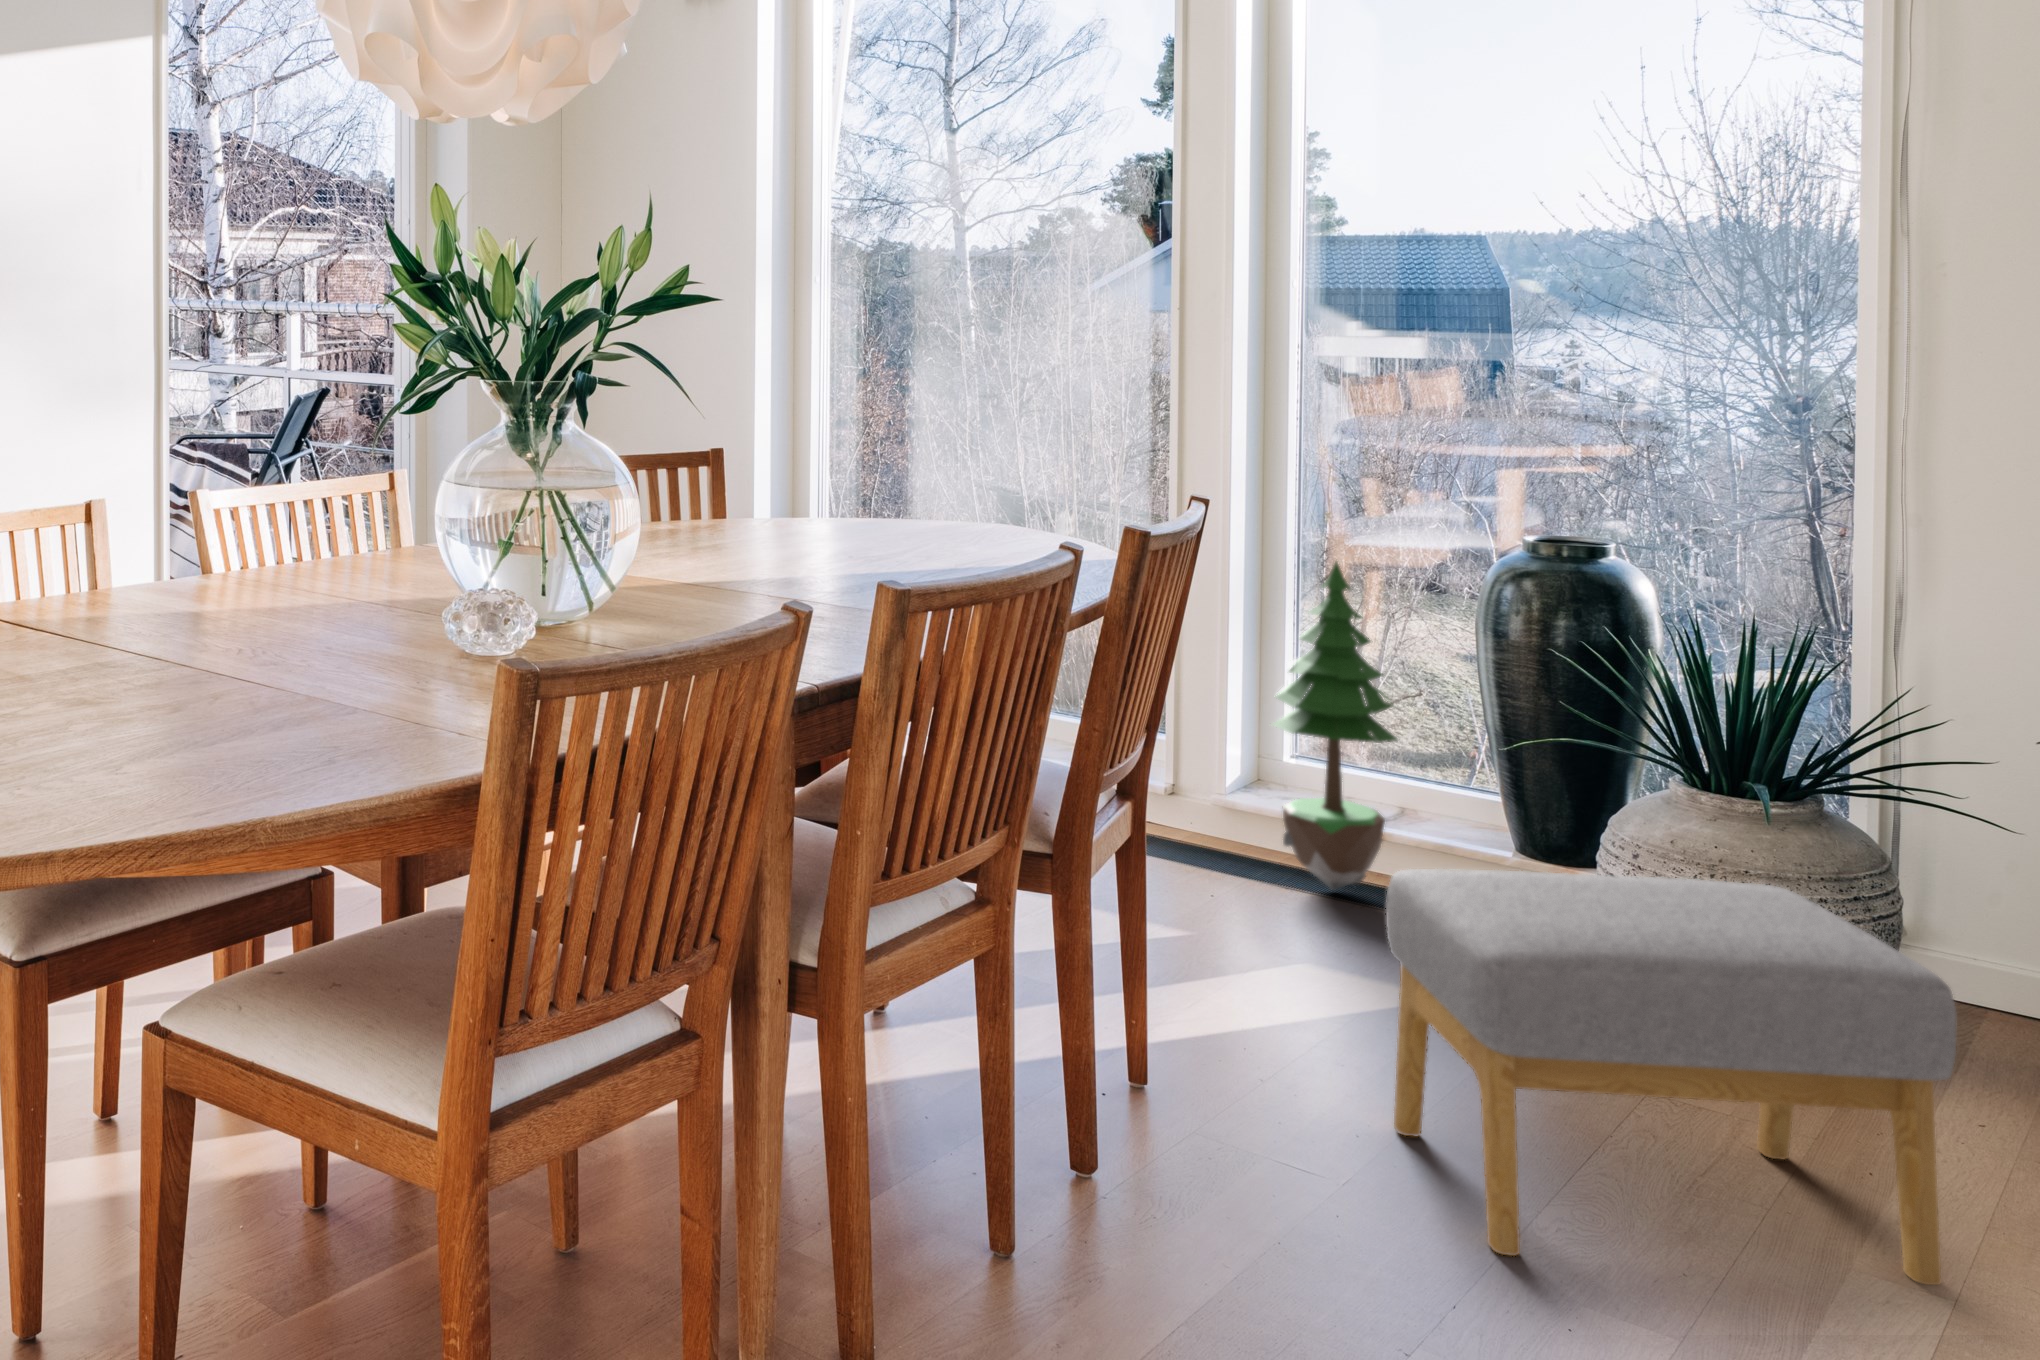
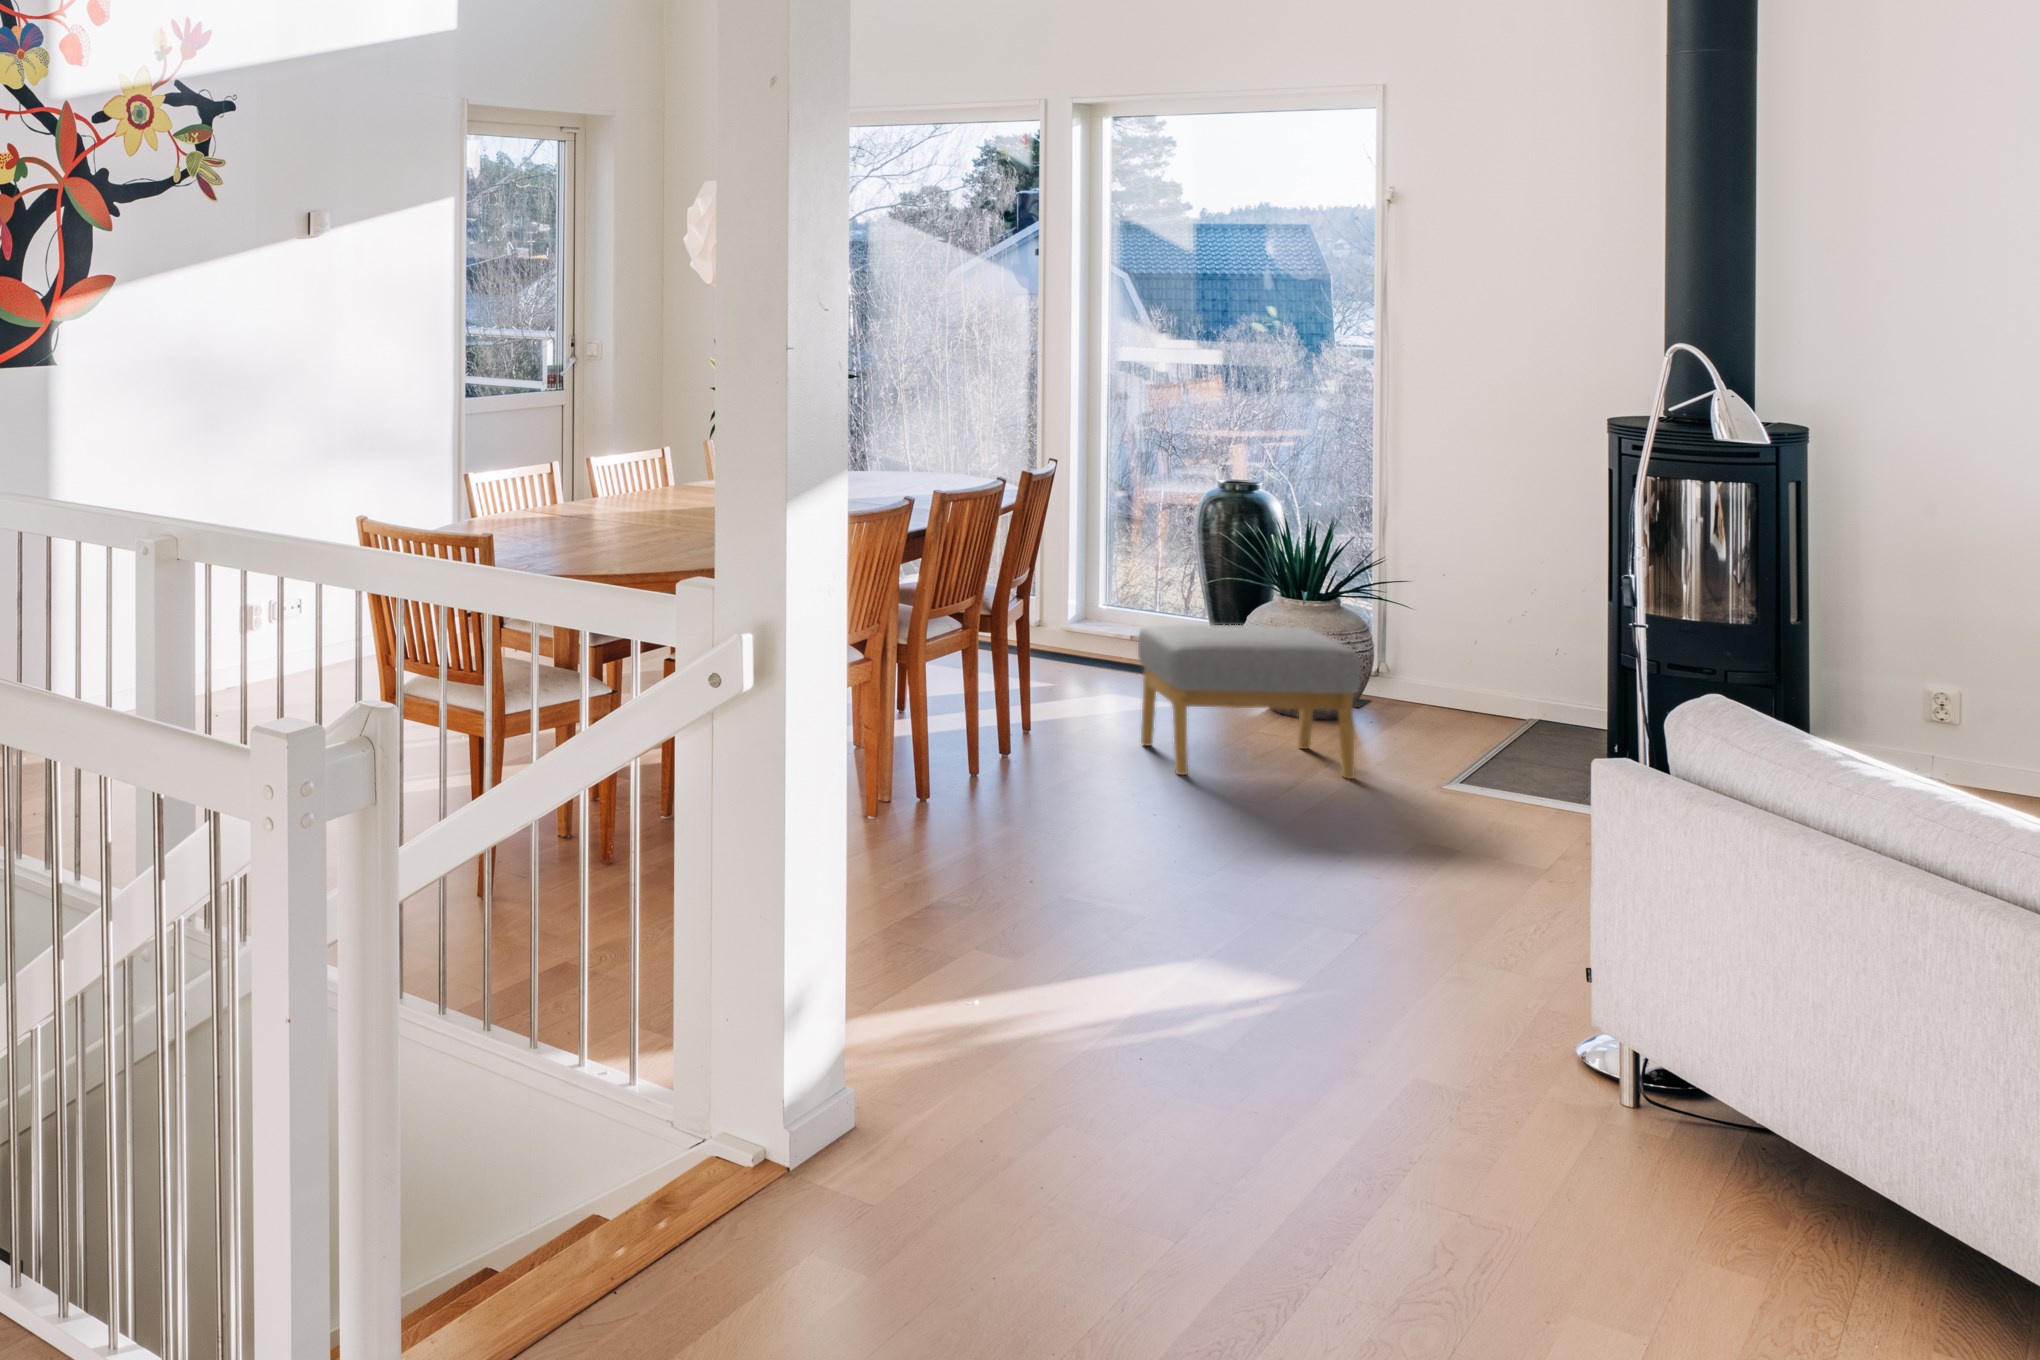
potted tree: present [1272,562,1398,889] -> none [1088,492,1155,669]

